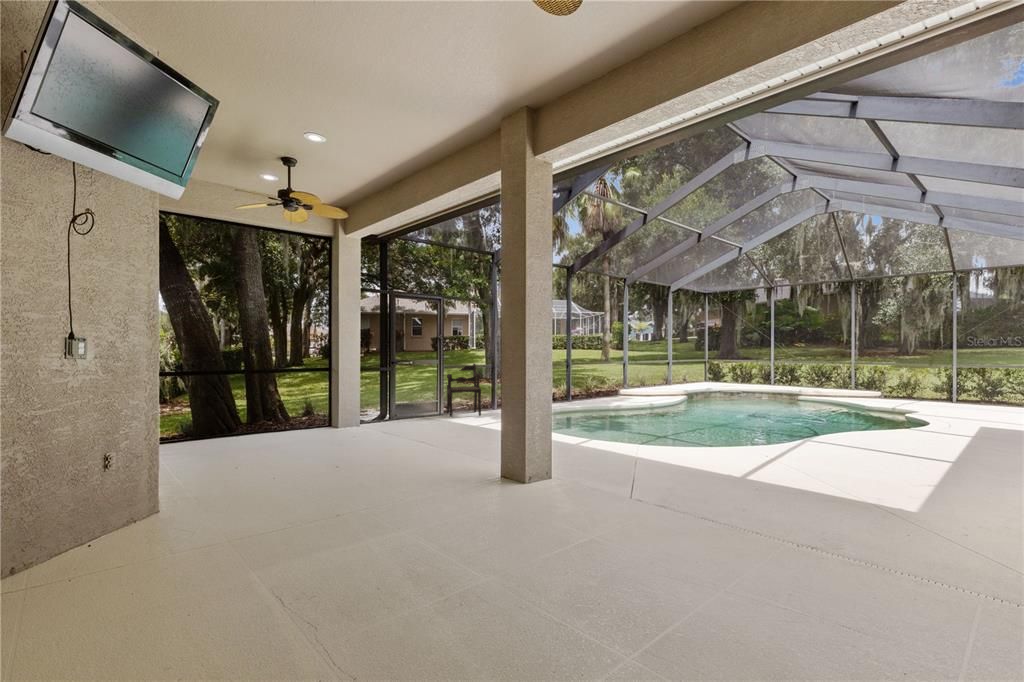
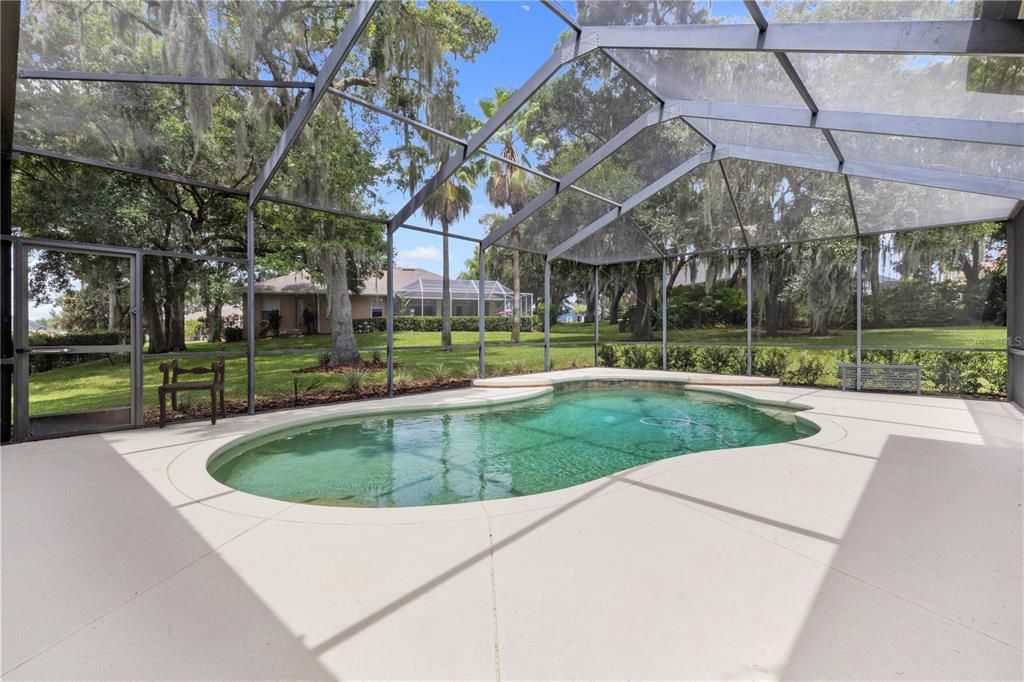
storage bench: none [933,378,1012,406] -> present [836,362,923,395]

